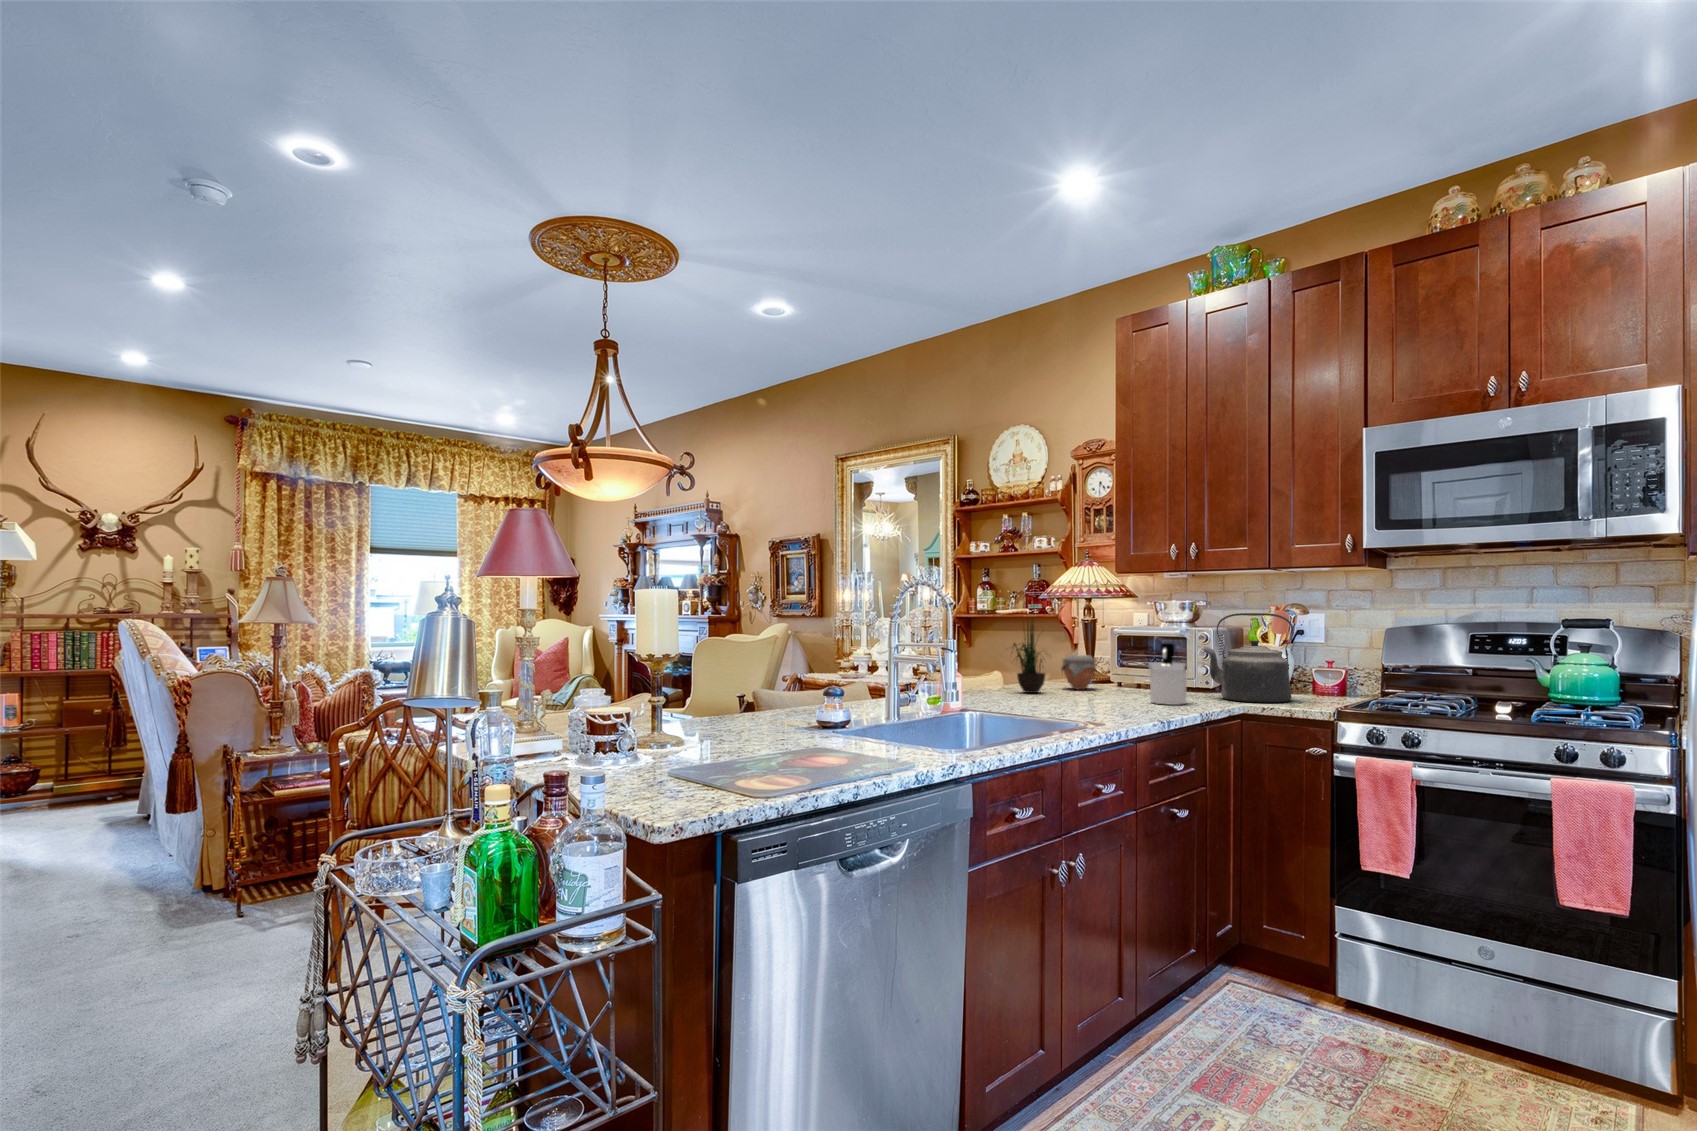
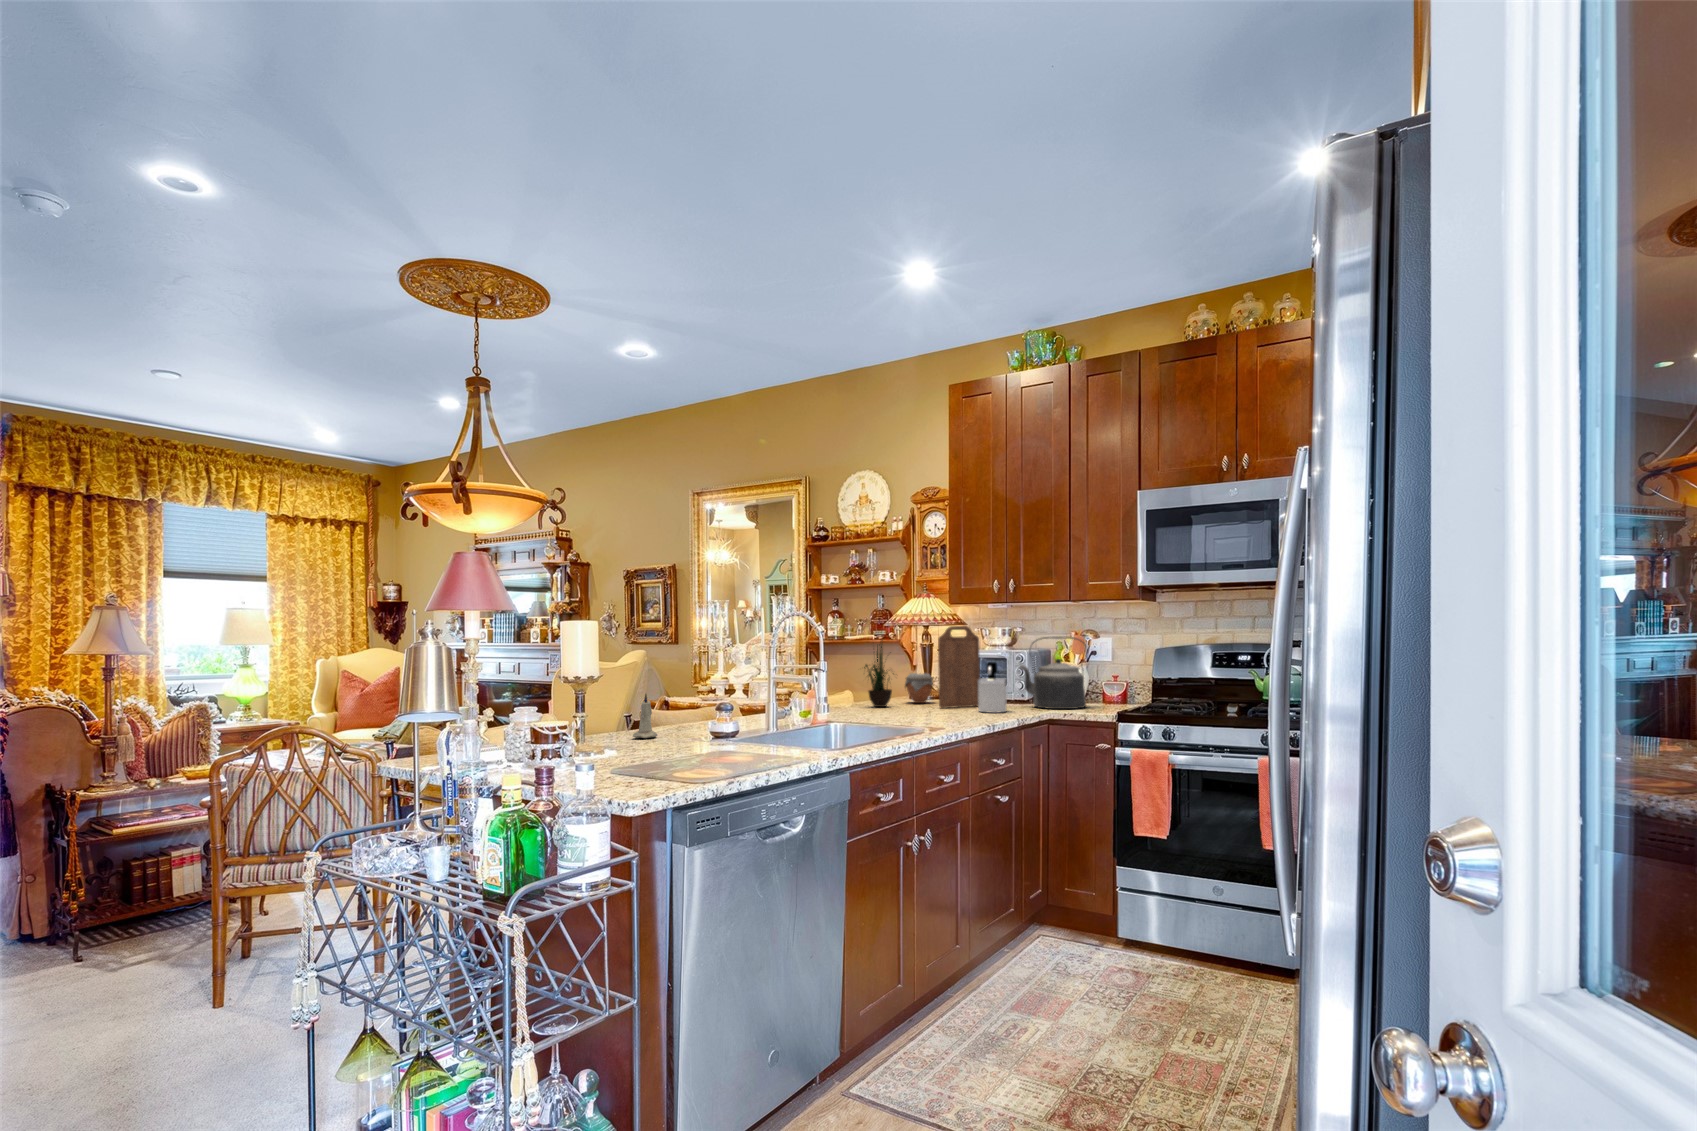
cutting board: none [1101,600,1153,696] -> present [938,626,980,708]
candle: none [733,672,761,724] -> present [633,694,657,738]

